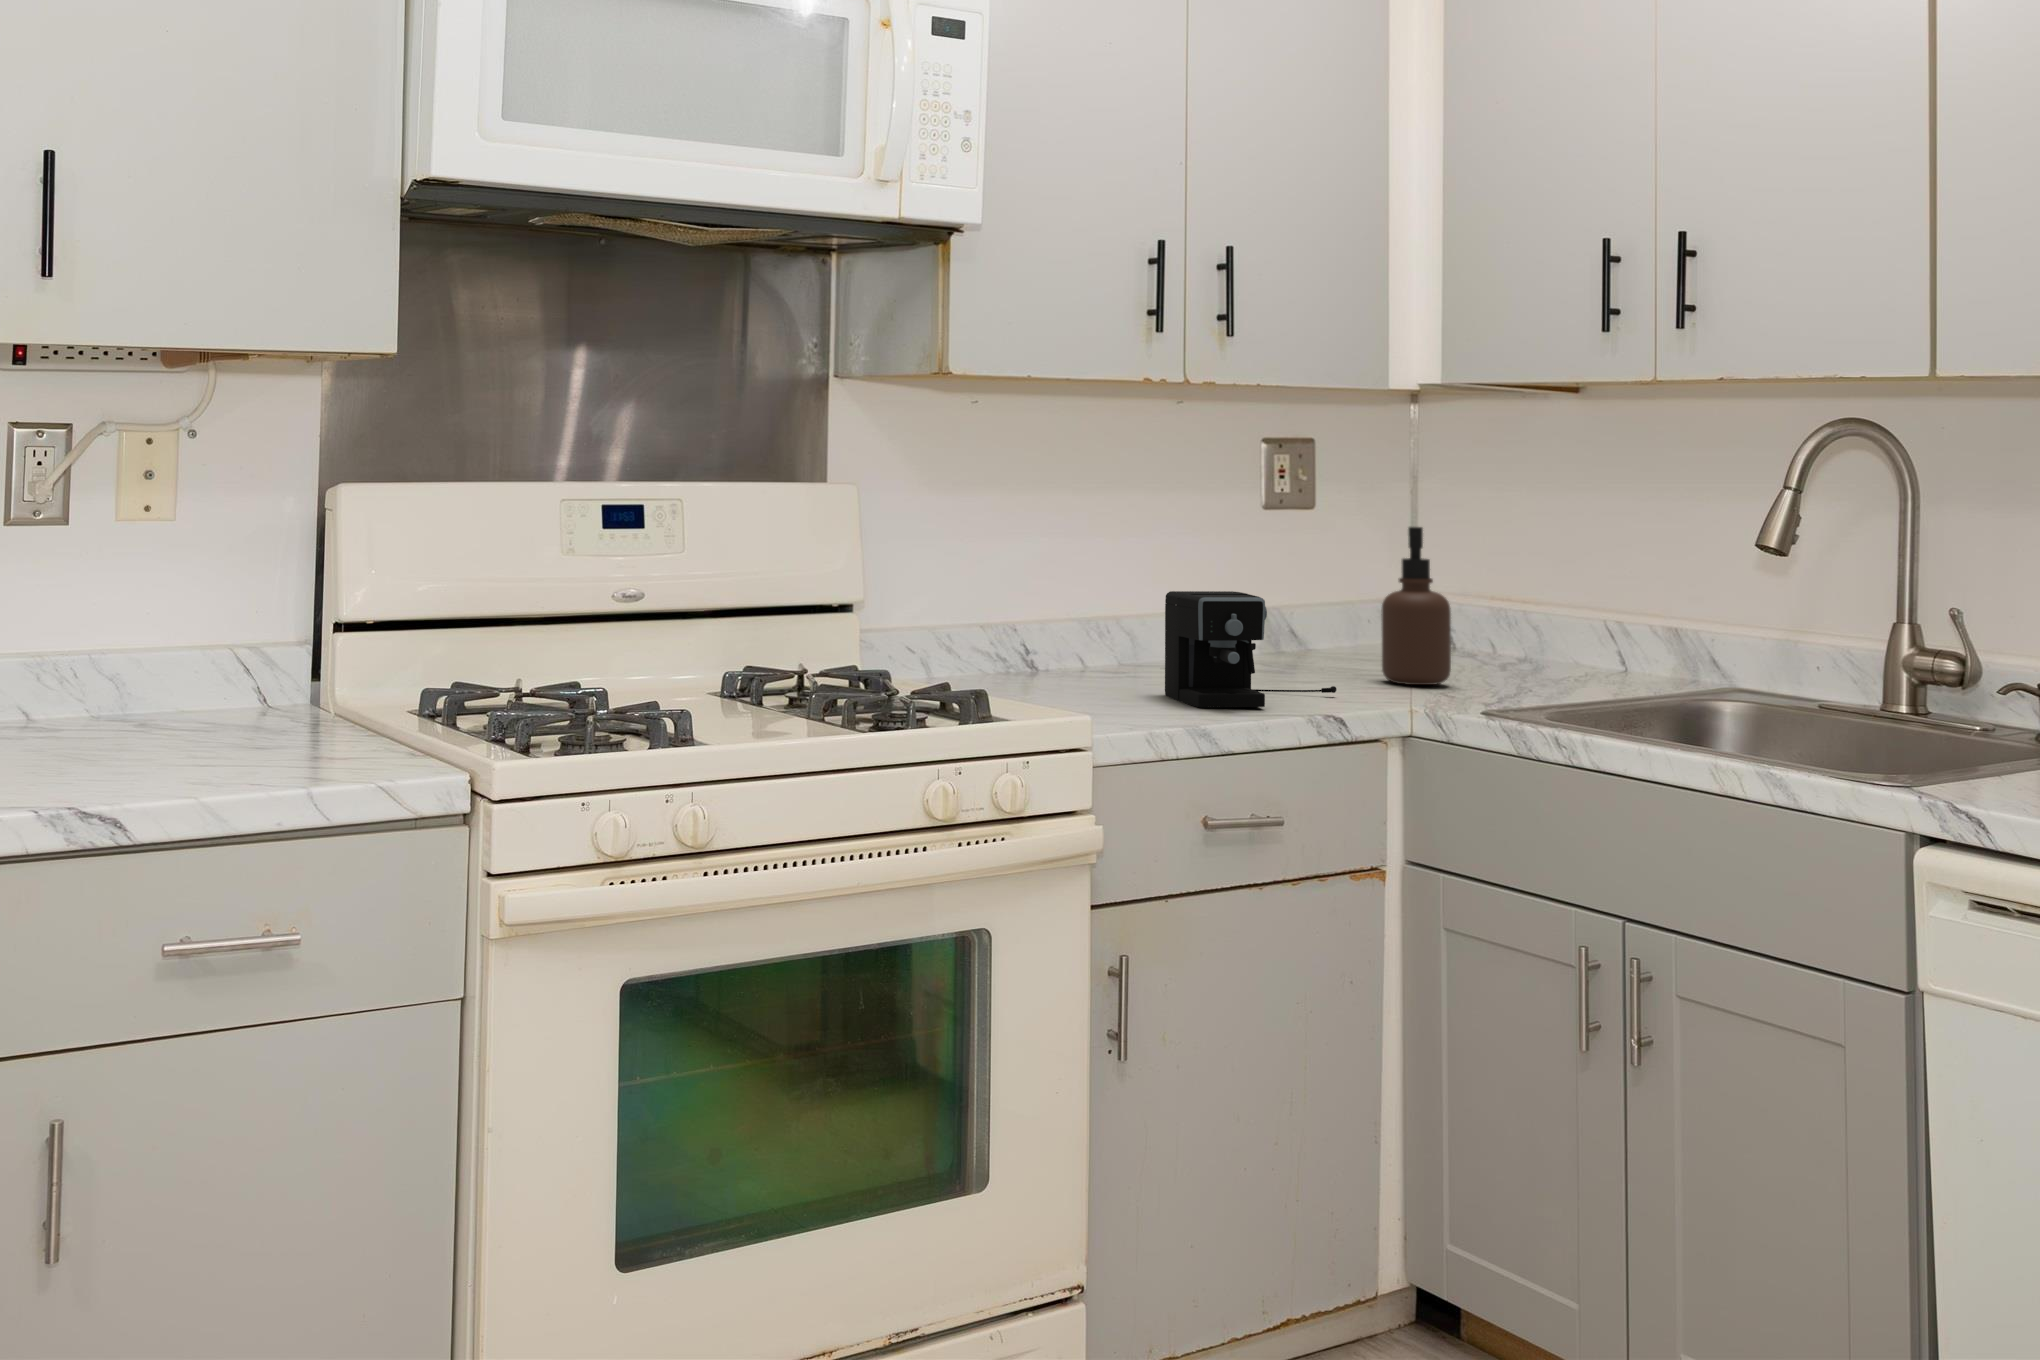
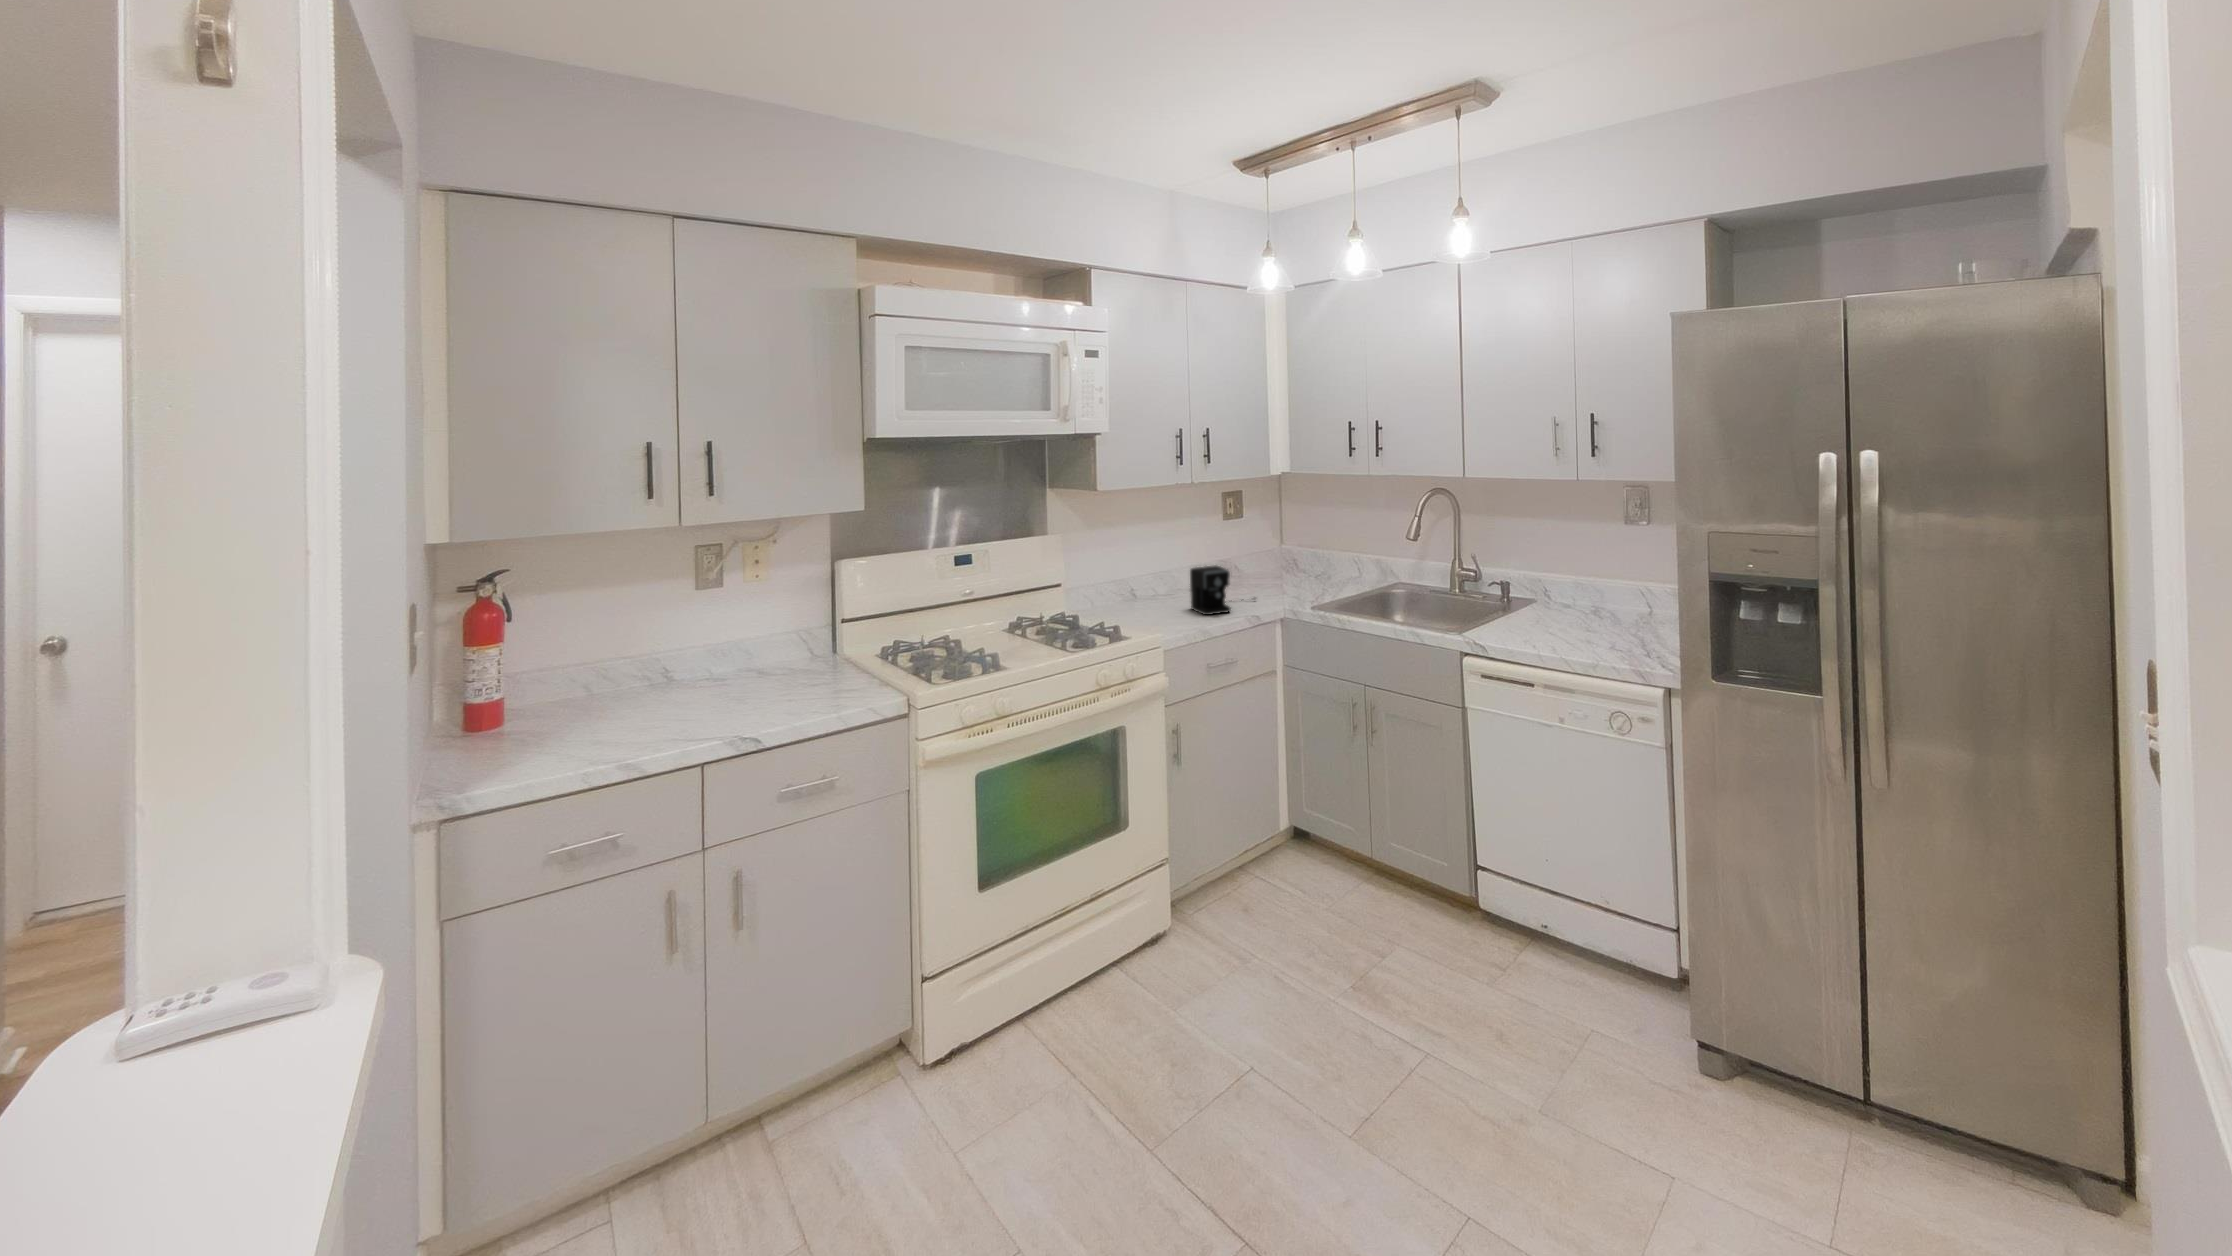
soap dispenser: present [1381,527,1451,685] -> none [1272,528,1298,589]

